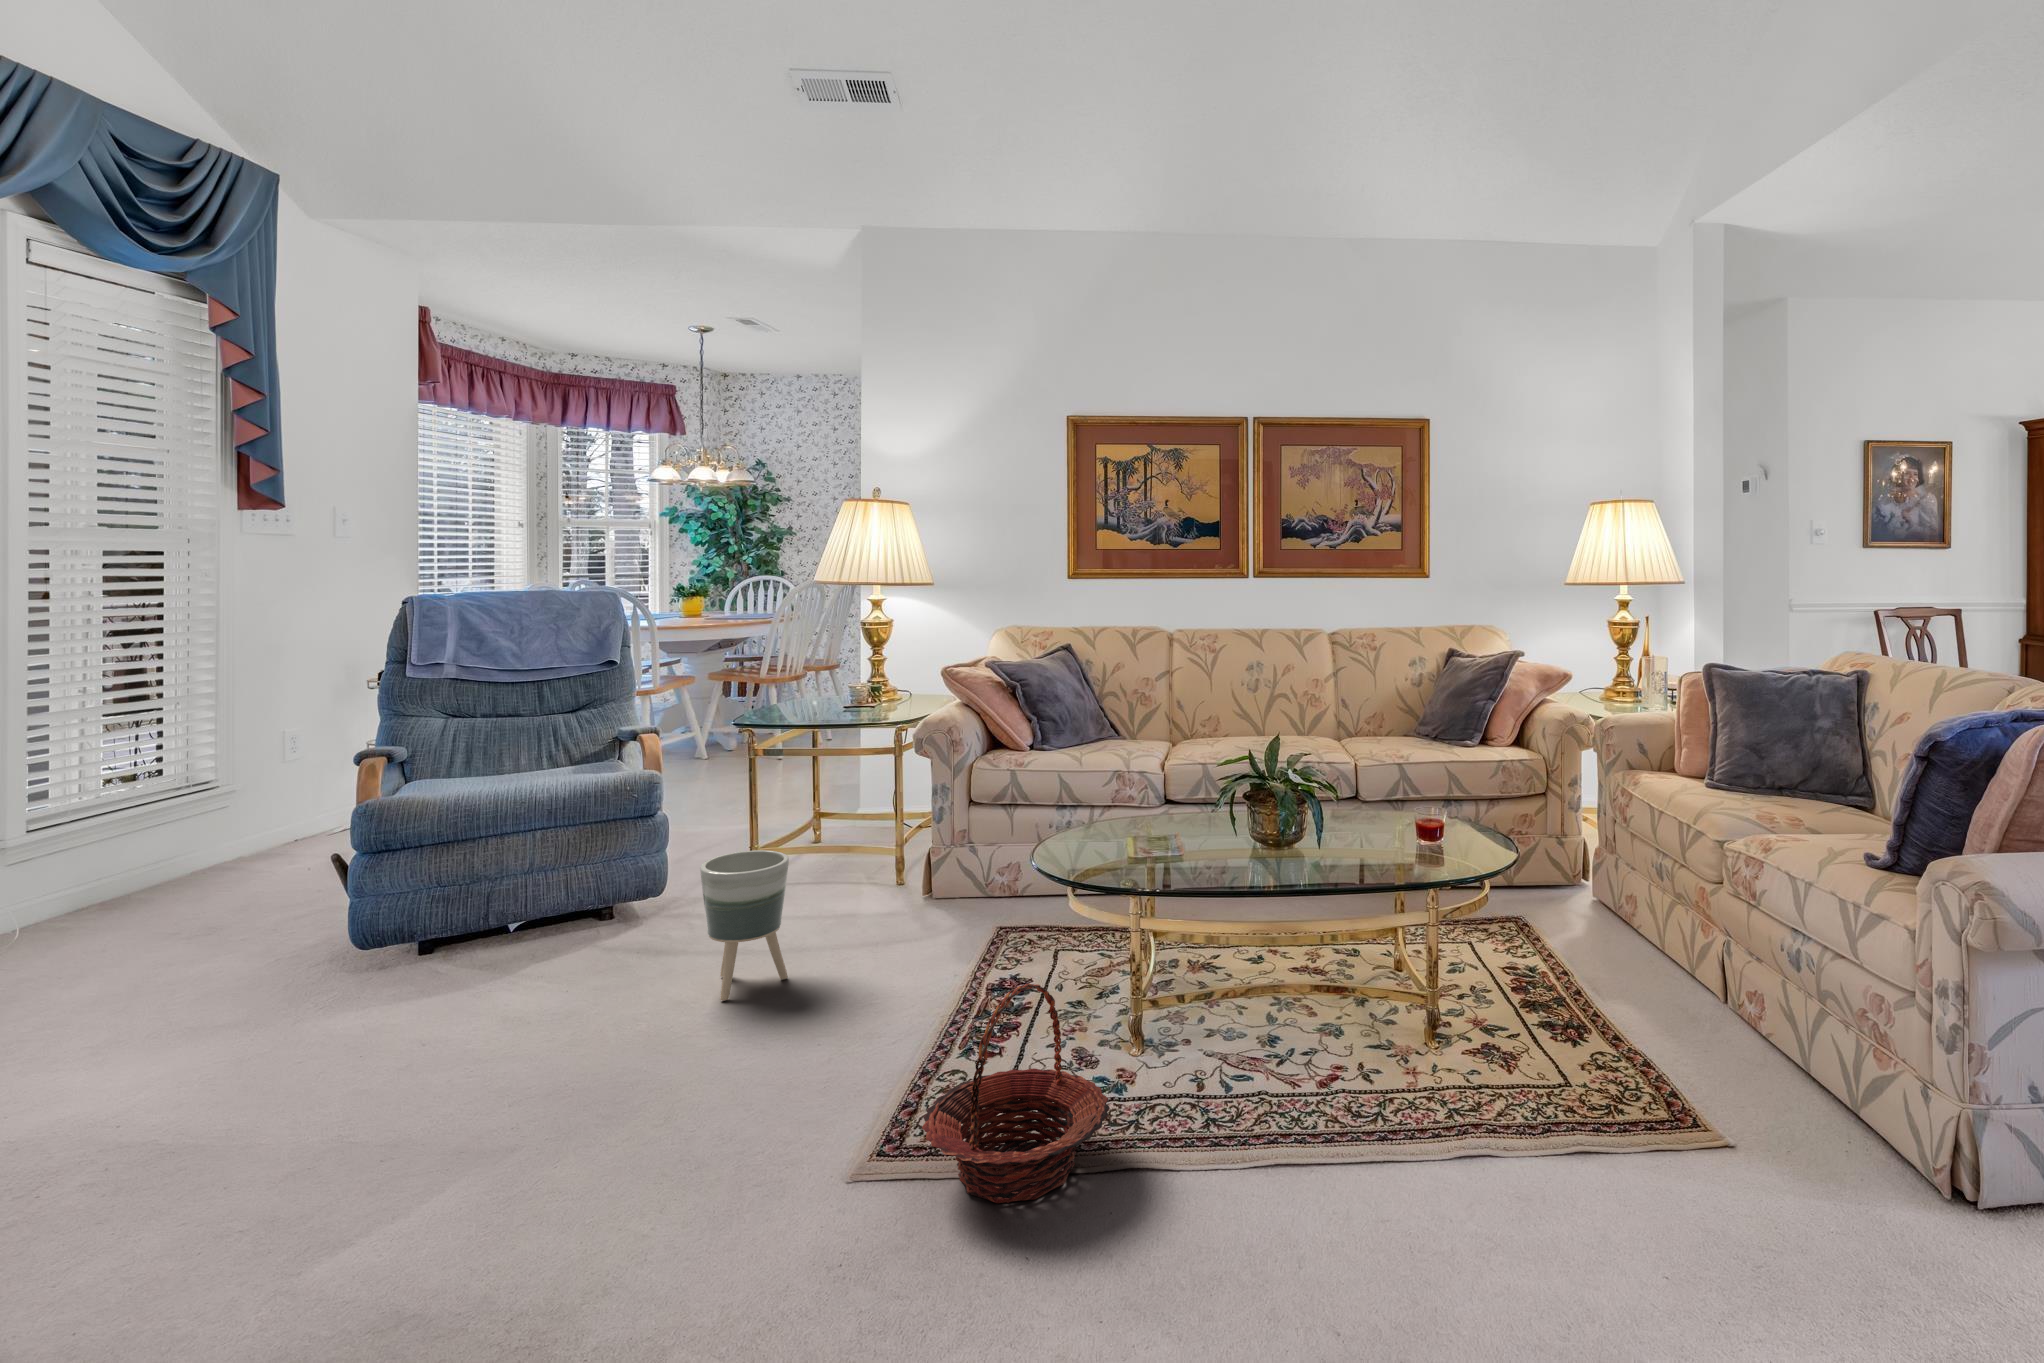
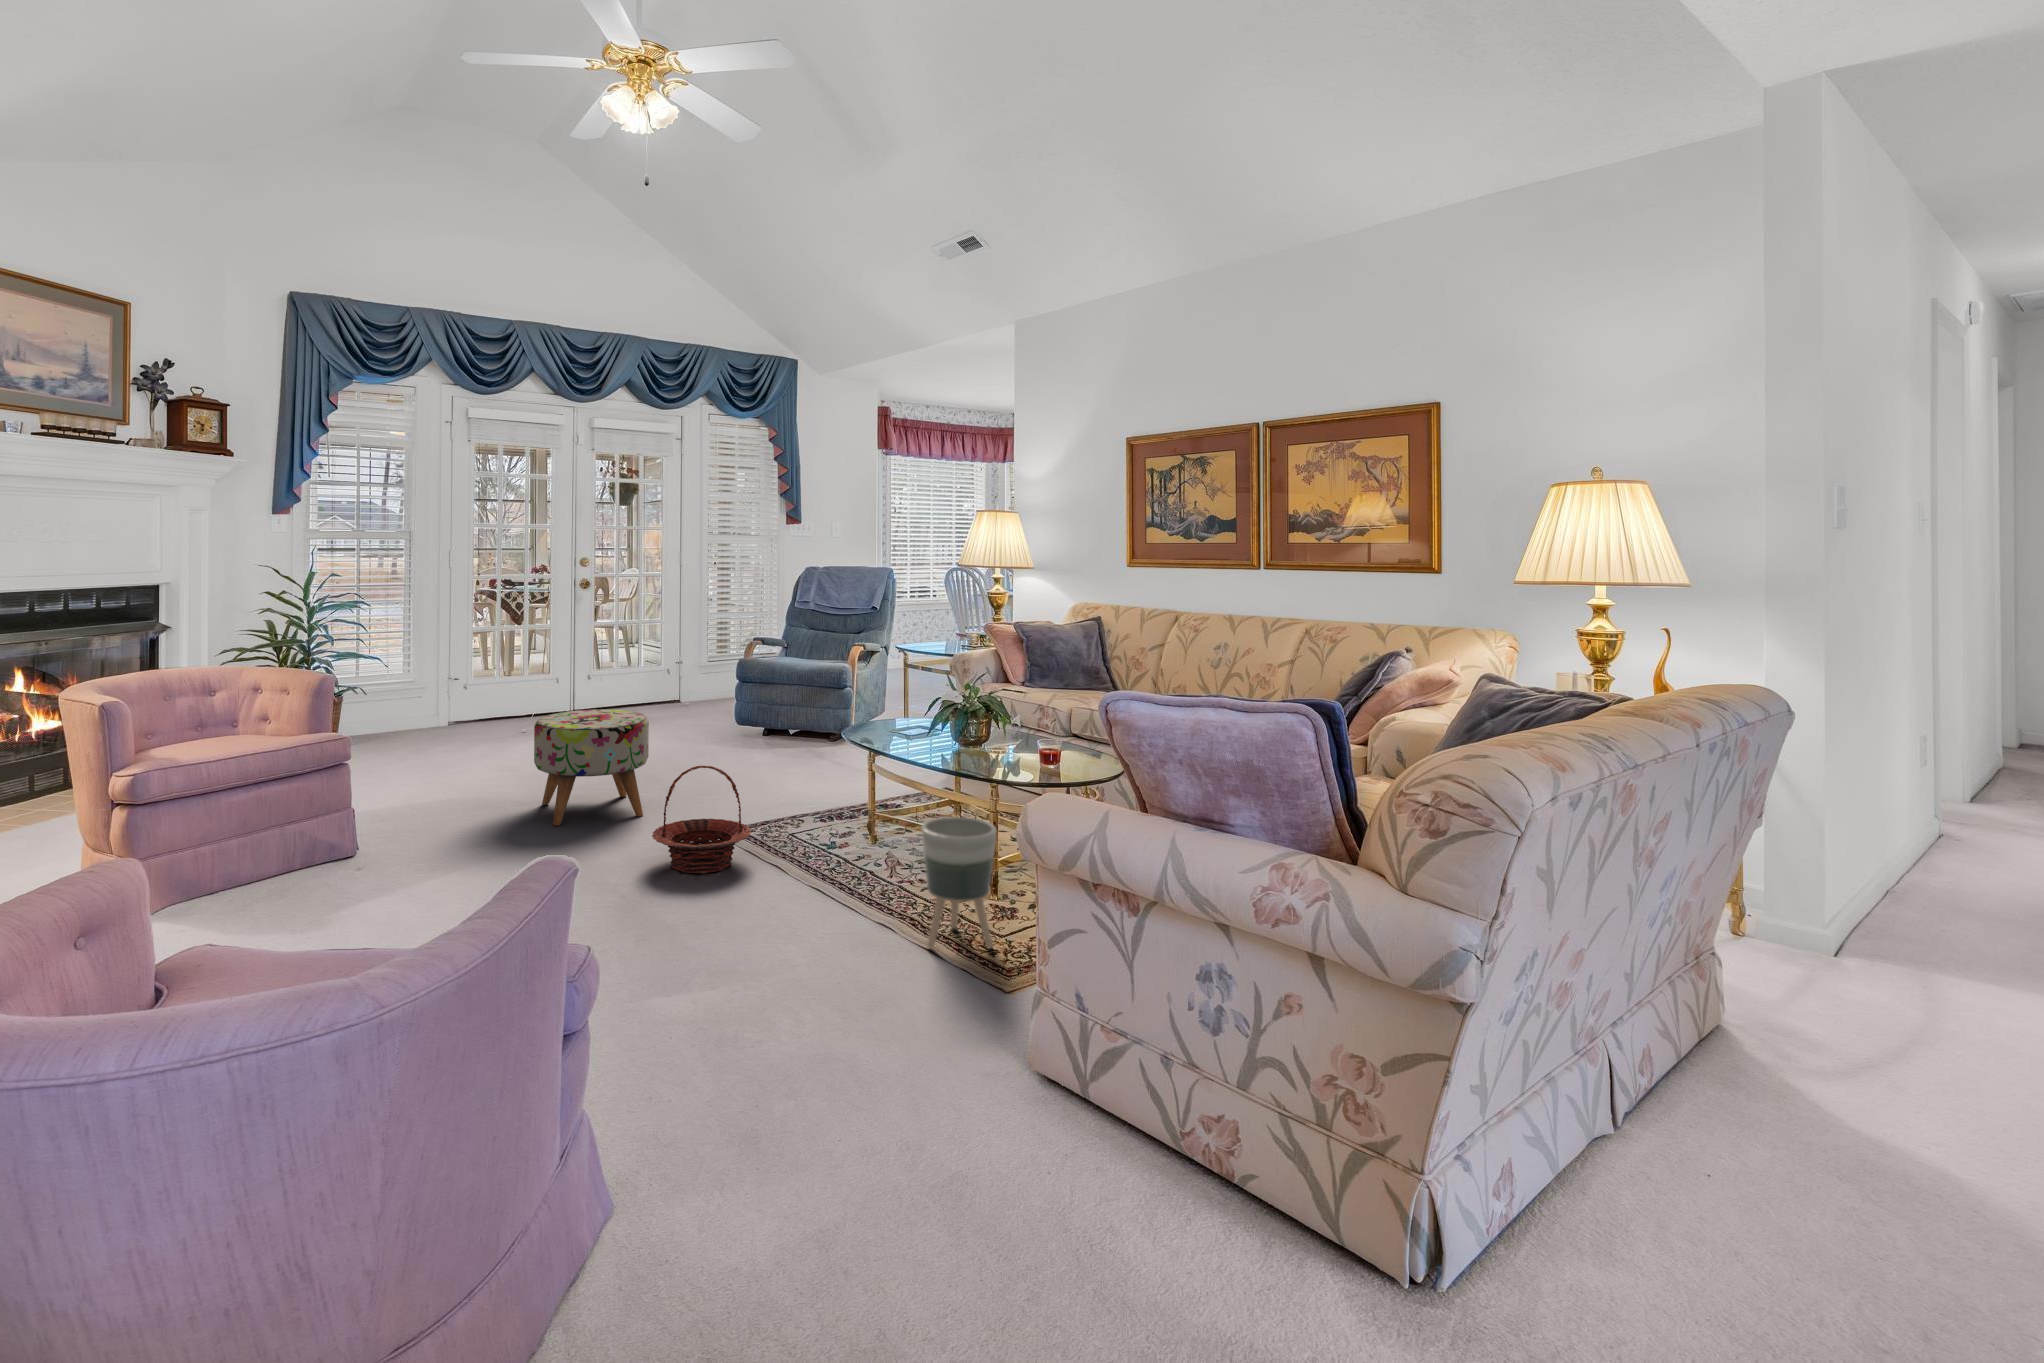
planter: present [700,850,789,1001] -> present [922,817,996,949]
ottoman: none [360,935,679,1257] -> present [534,709,649,826]

